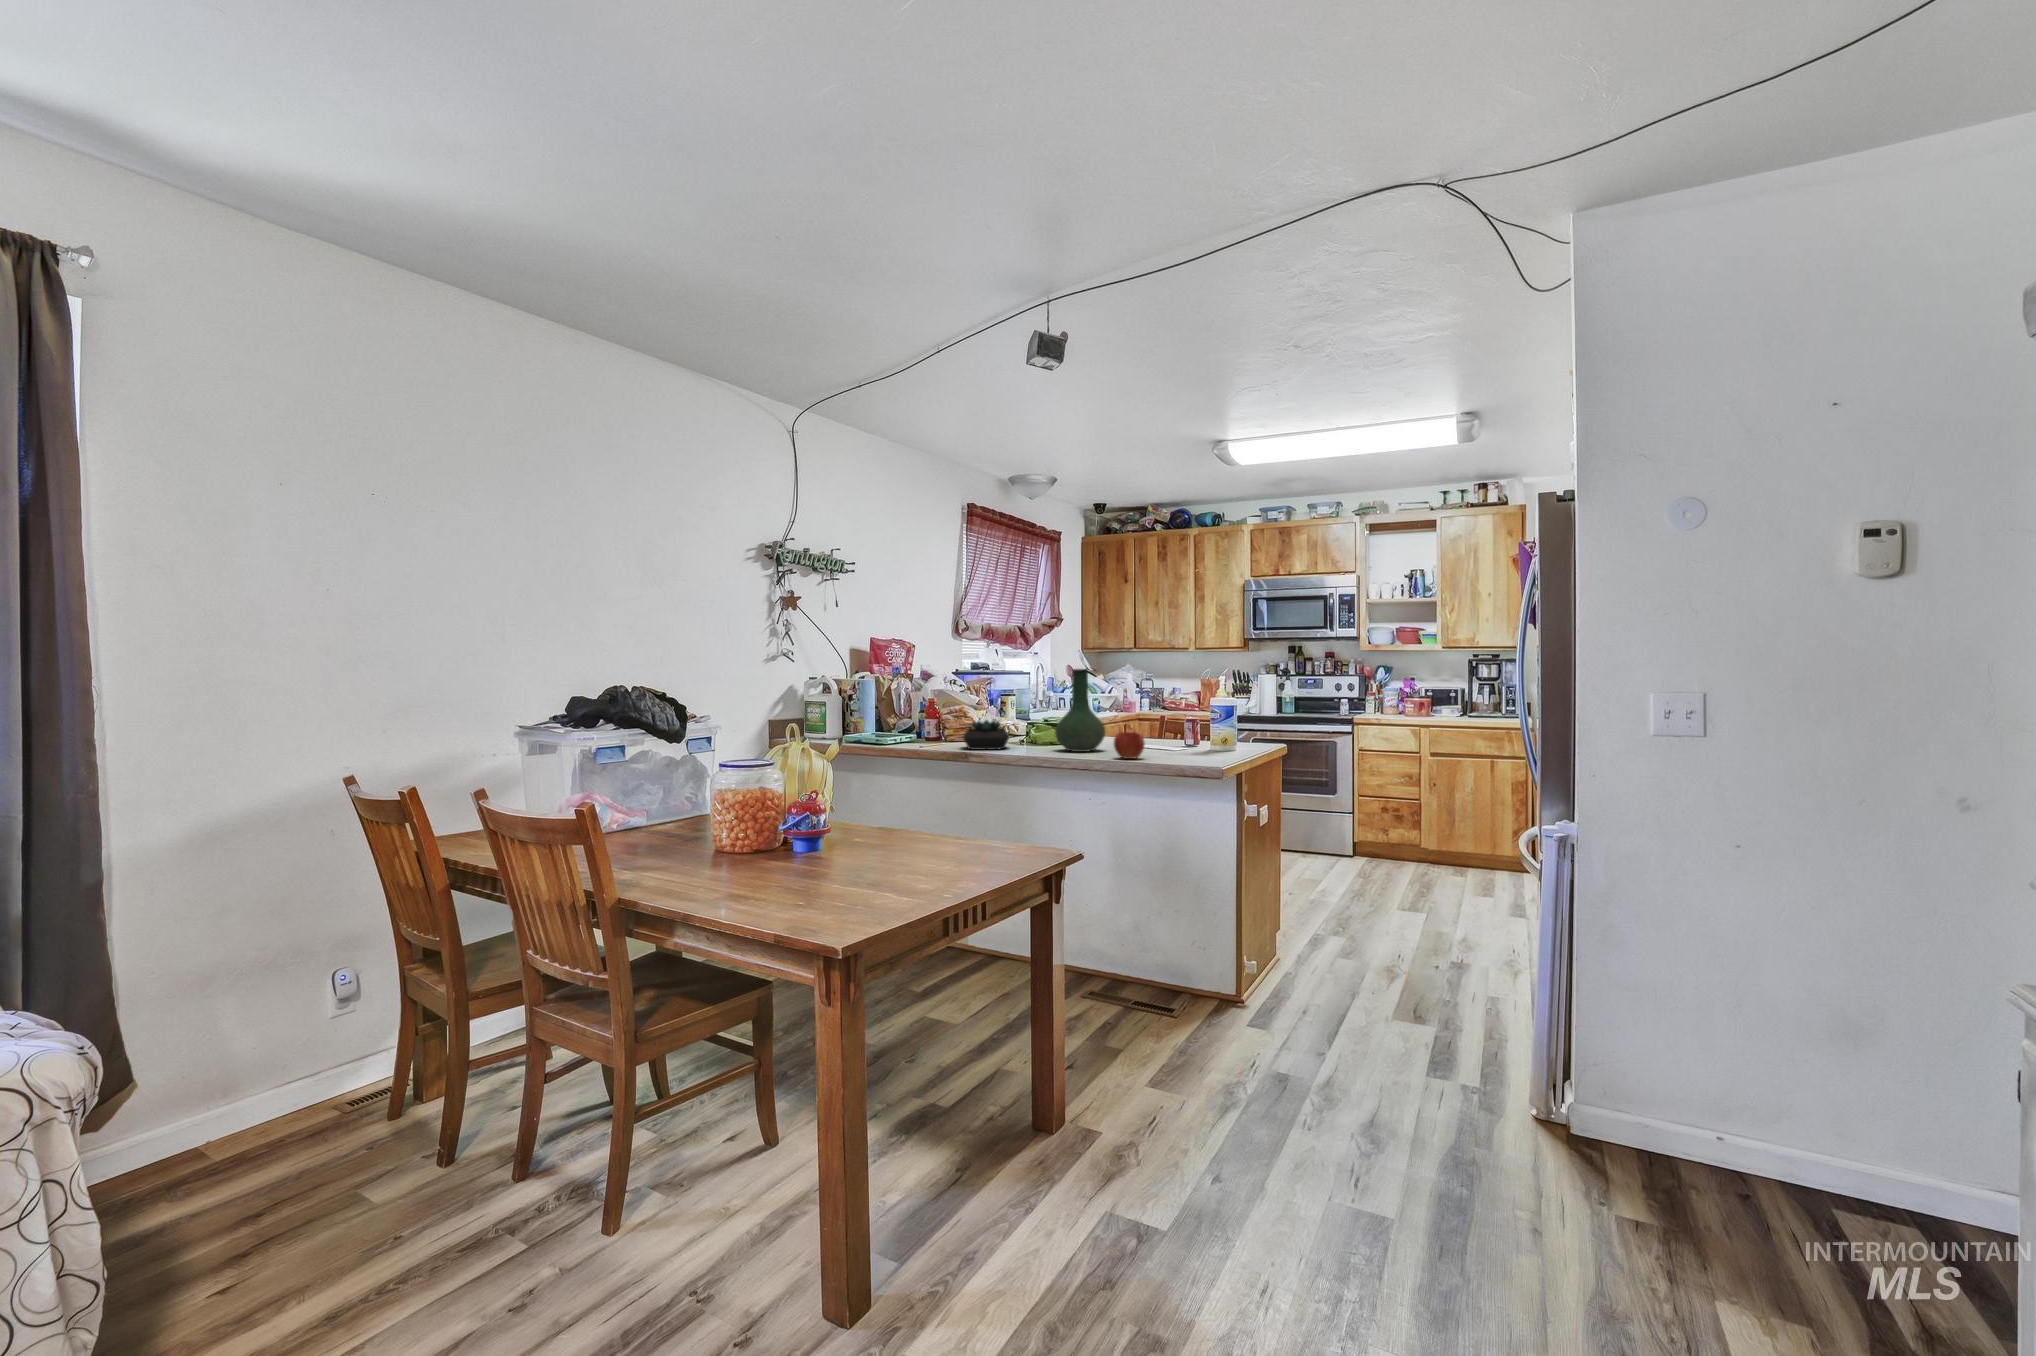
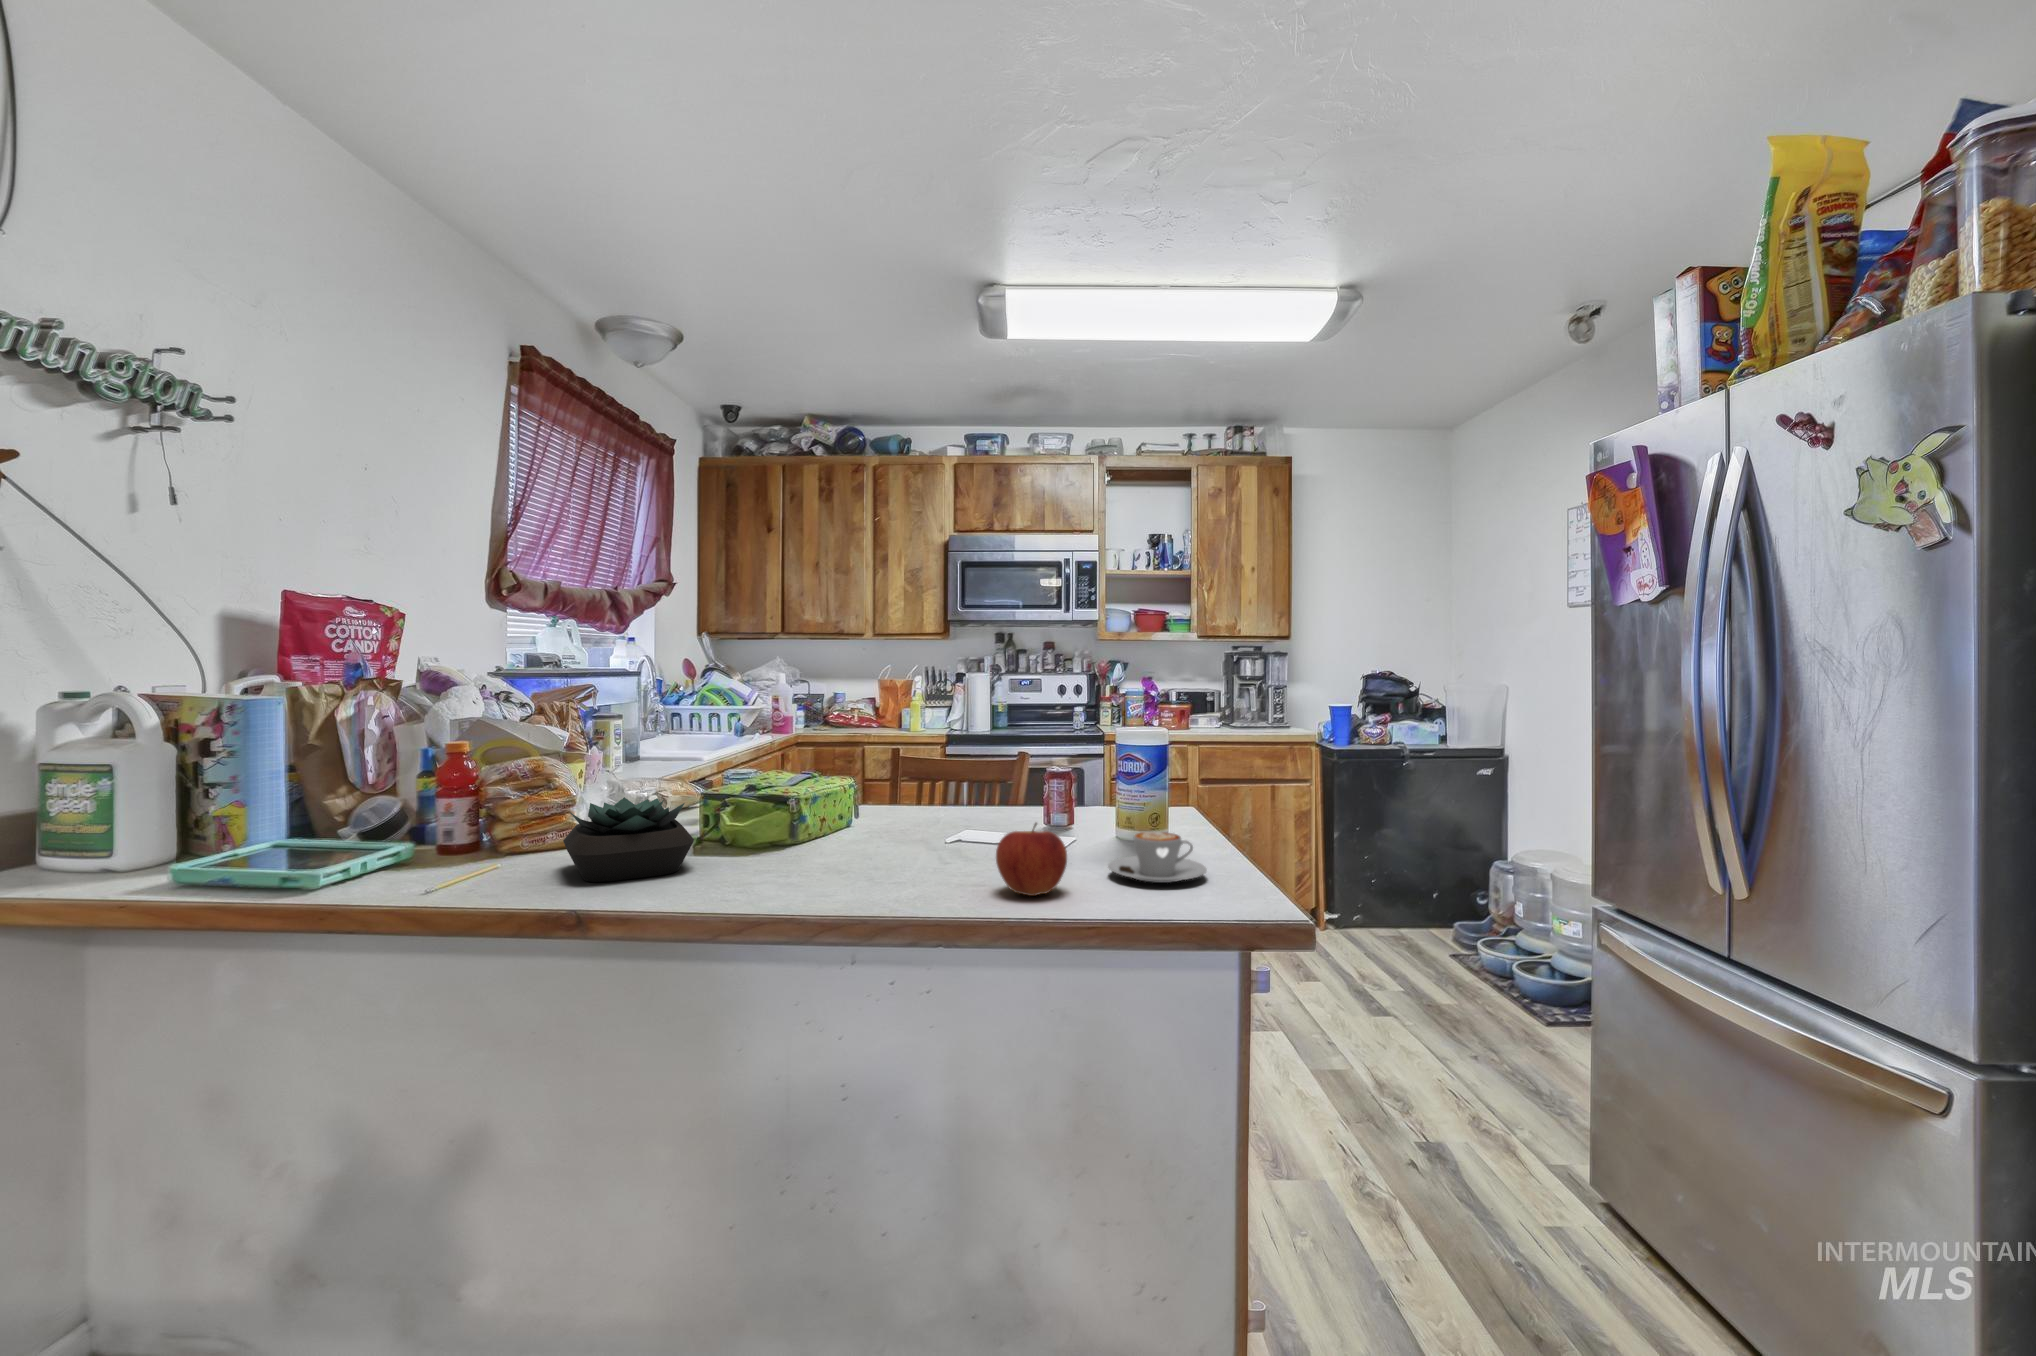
vase: present [1055,669,1105,752] -> none [810,680,923,867]
coffee cup: none [1172,739,1219,760] -> present [1108,832,1207,883]

